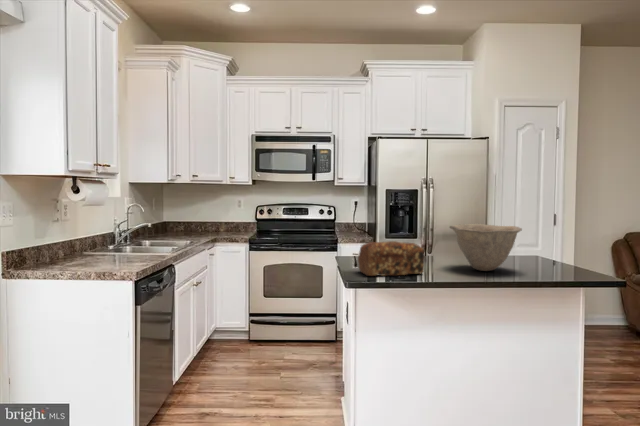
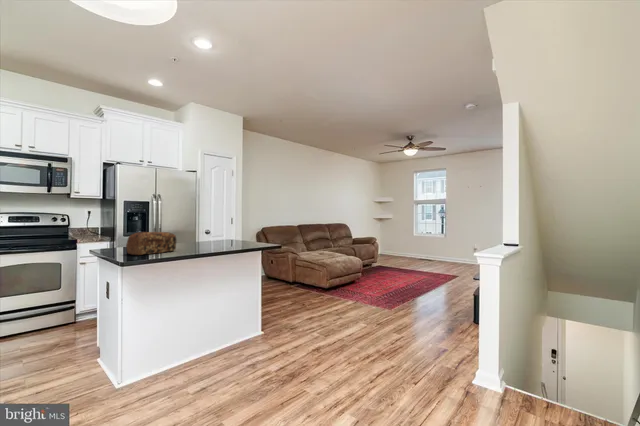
bowl: present [450,224,522,271] -> none [189,220,230,246]

